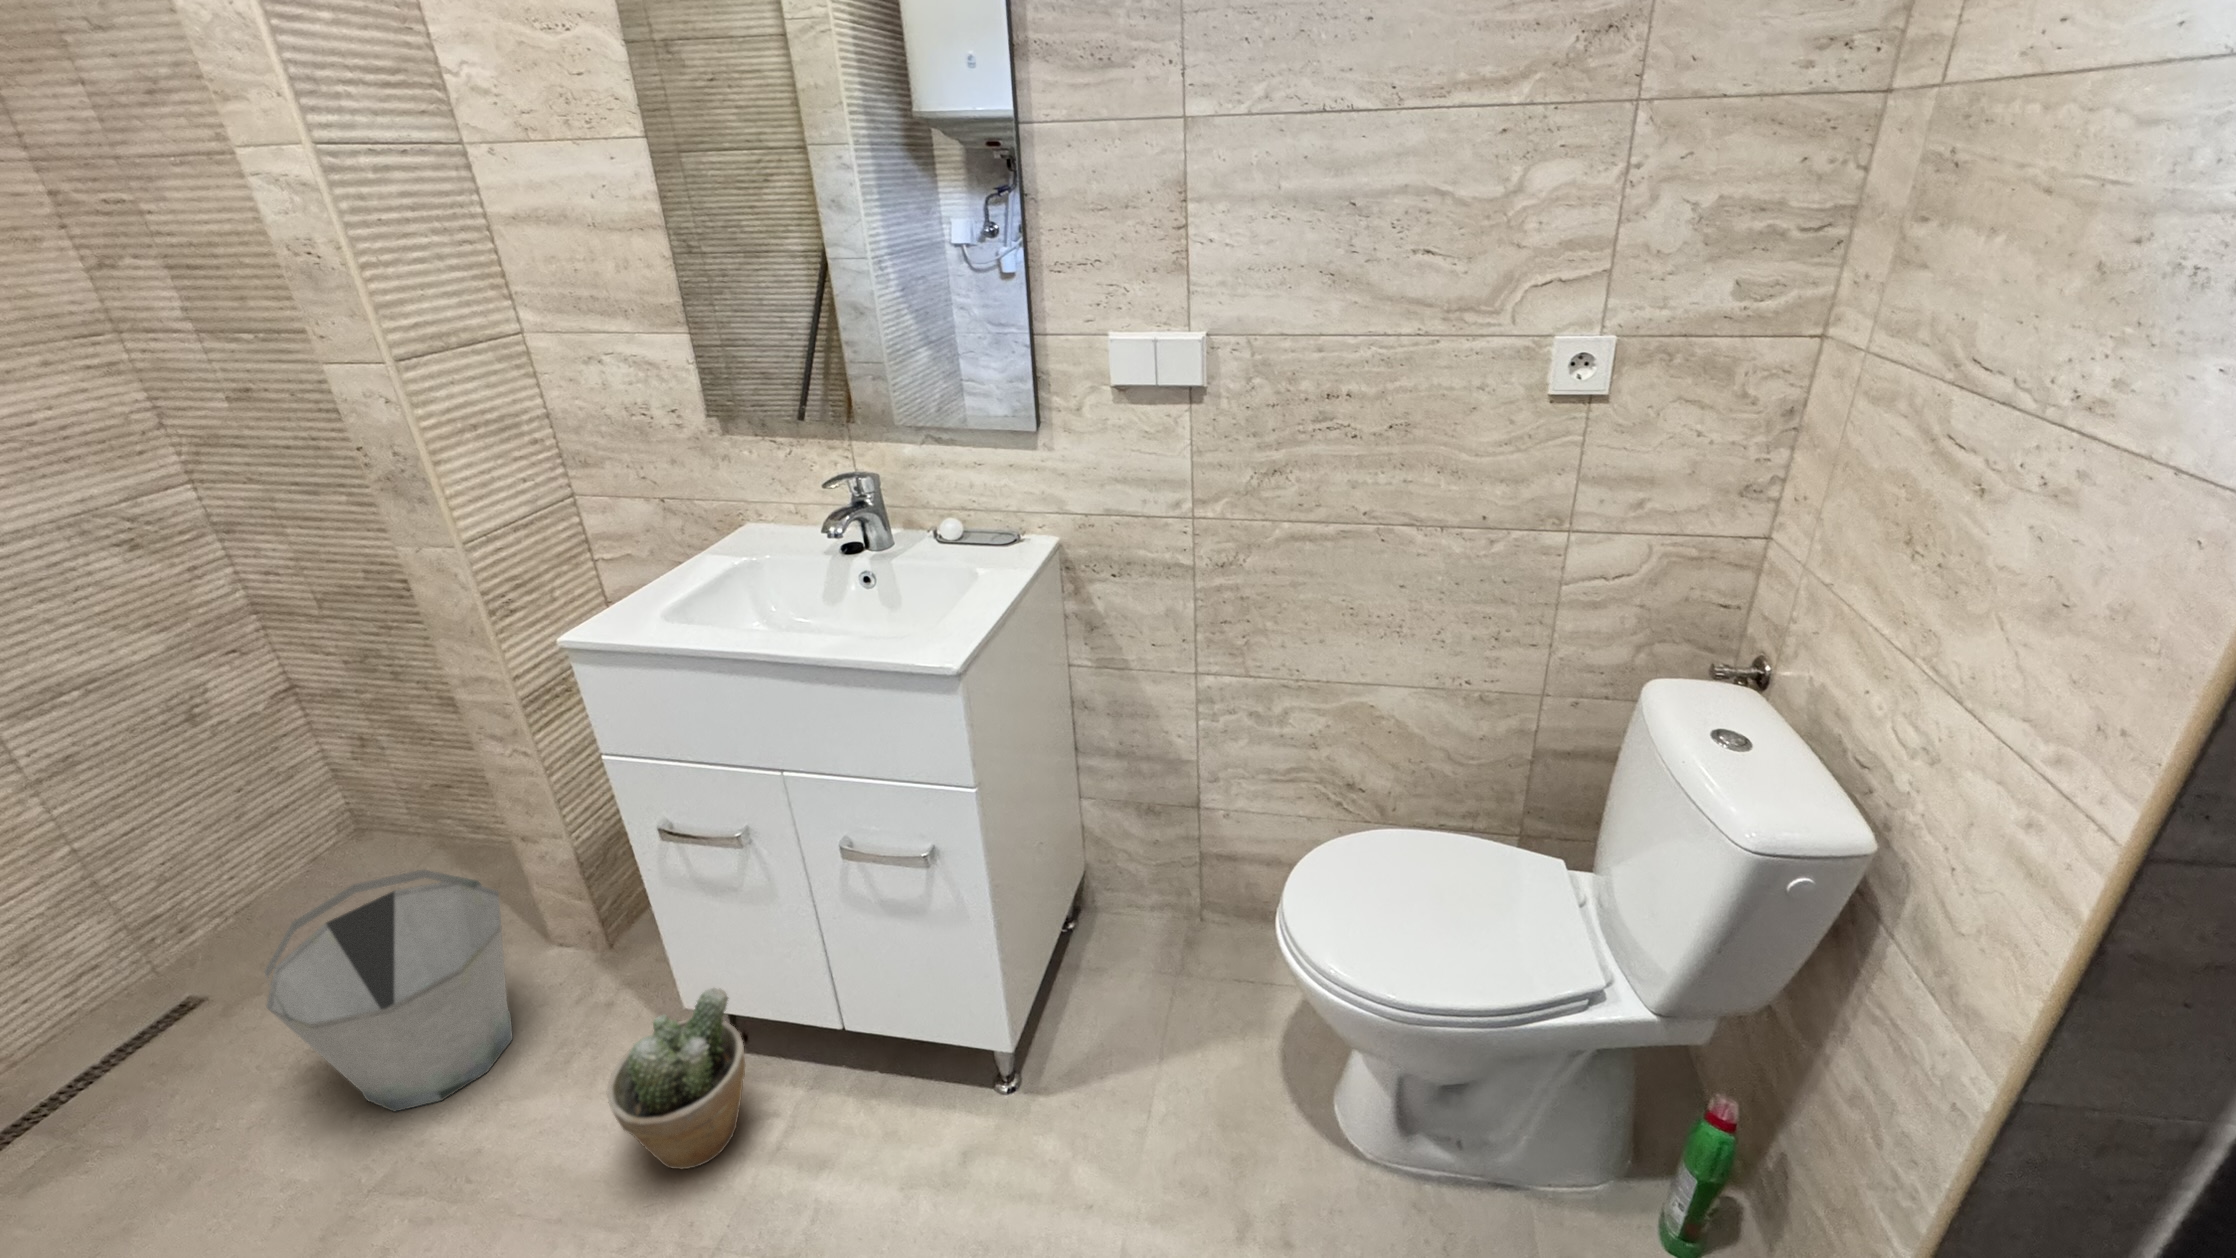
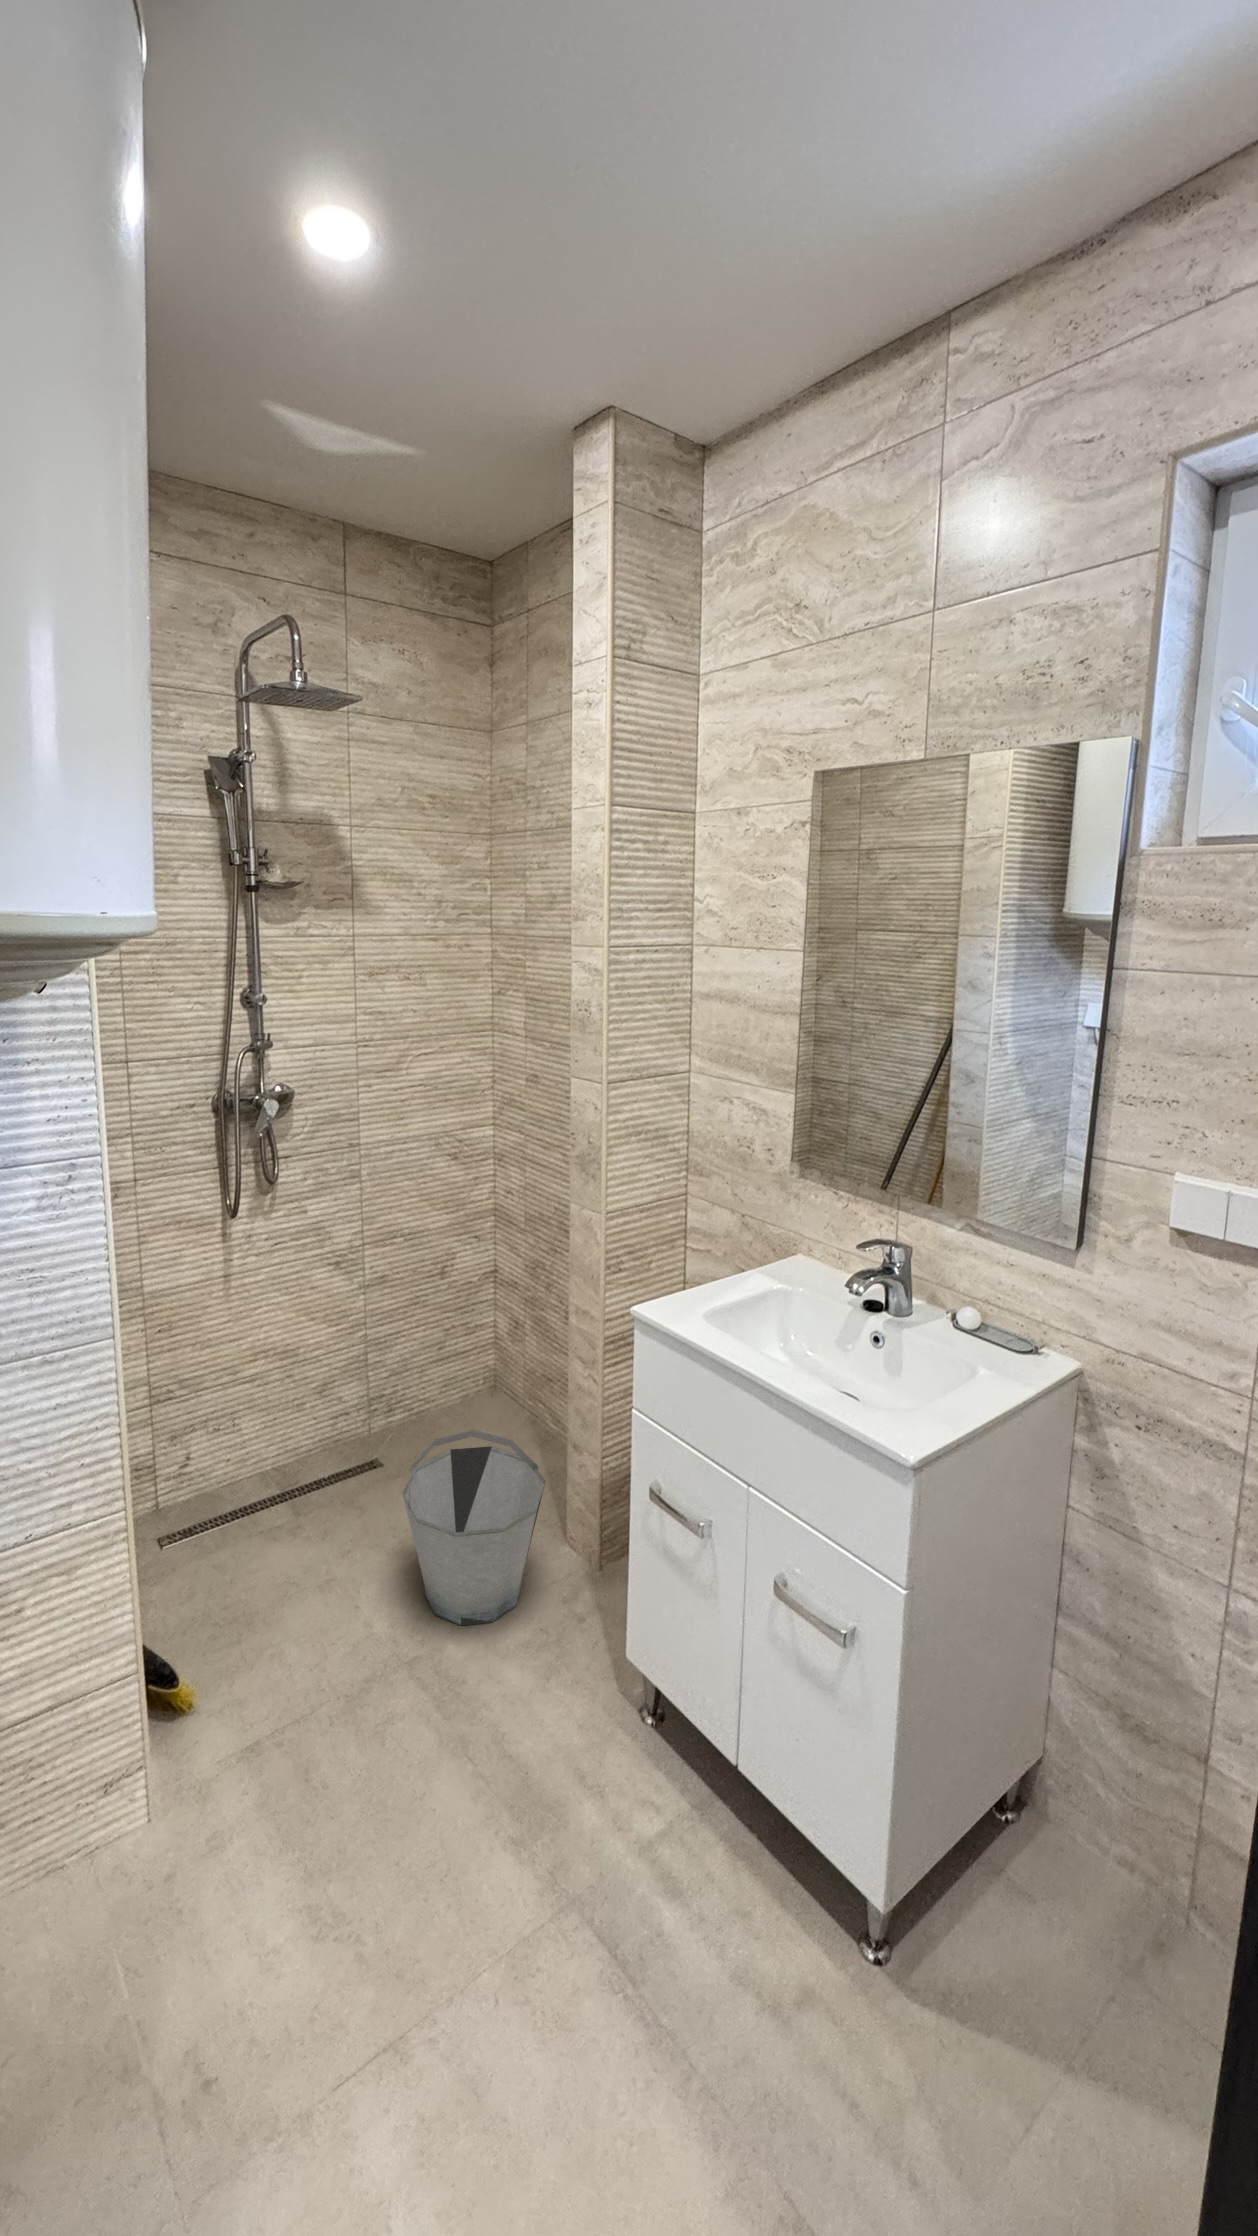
potted plant: present [607,988,745,1169] -> none [546,1650,656,1813]

